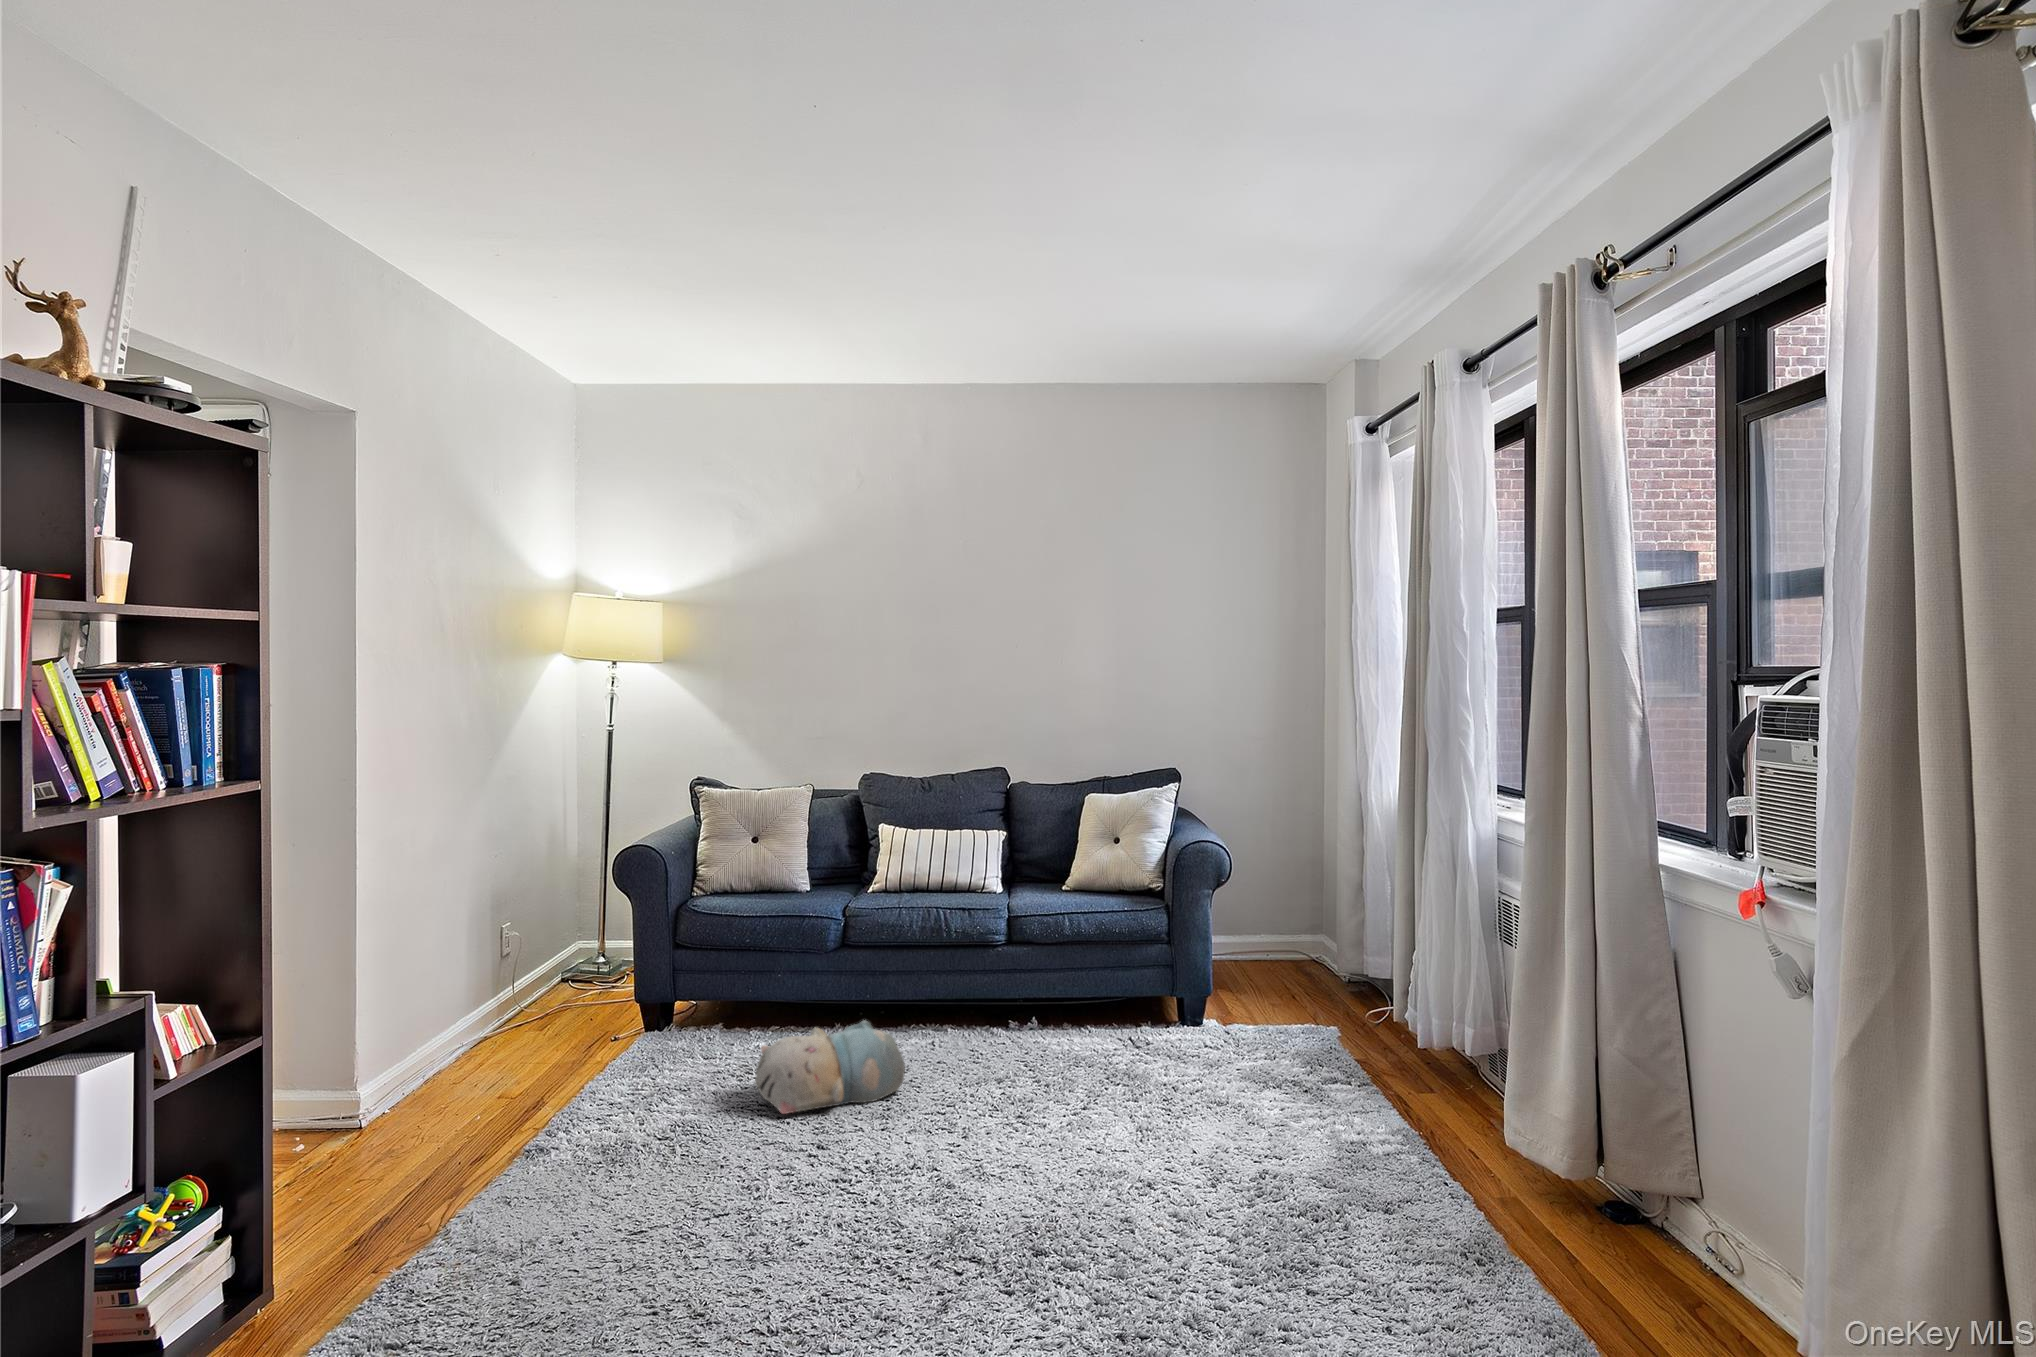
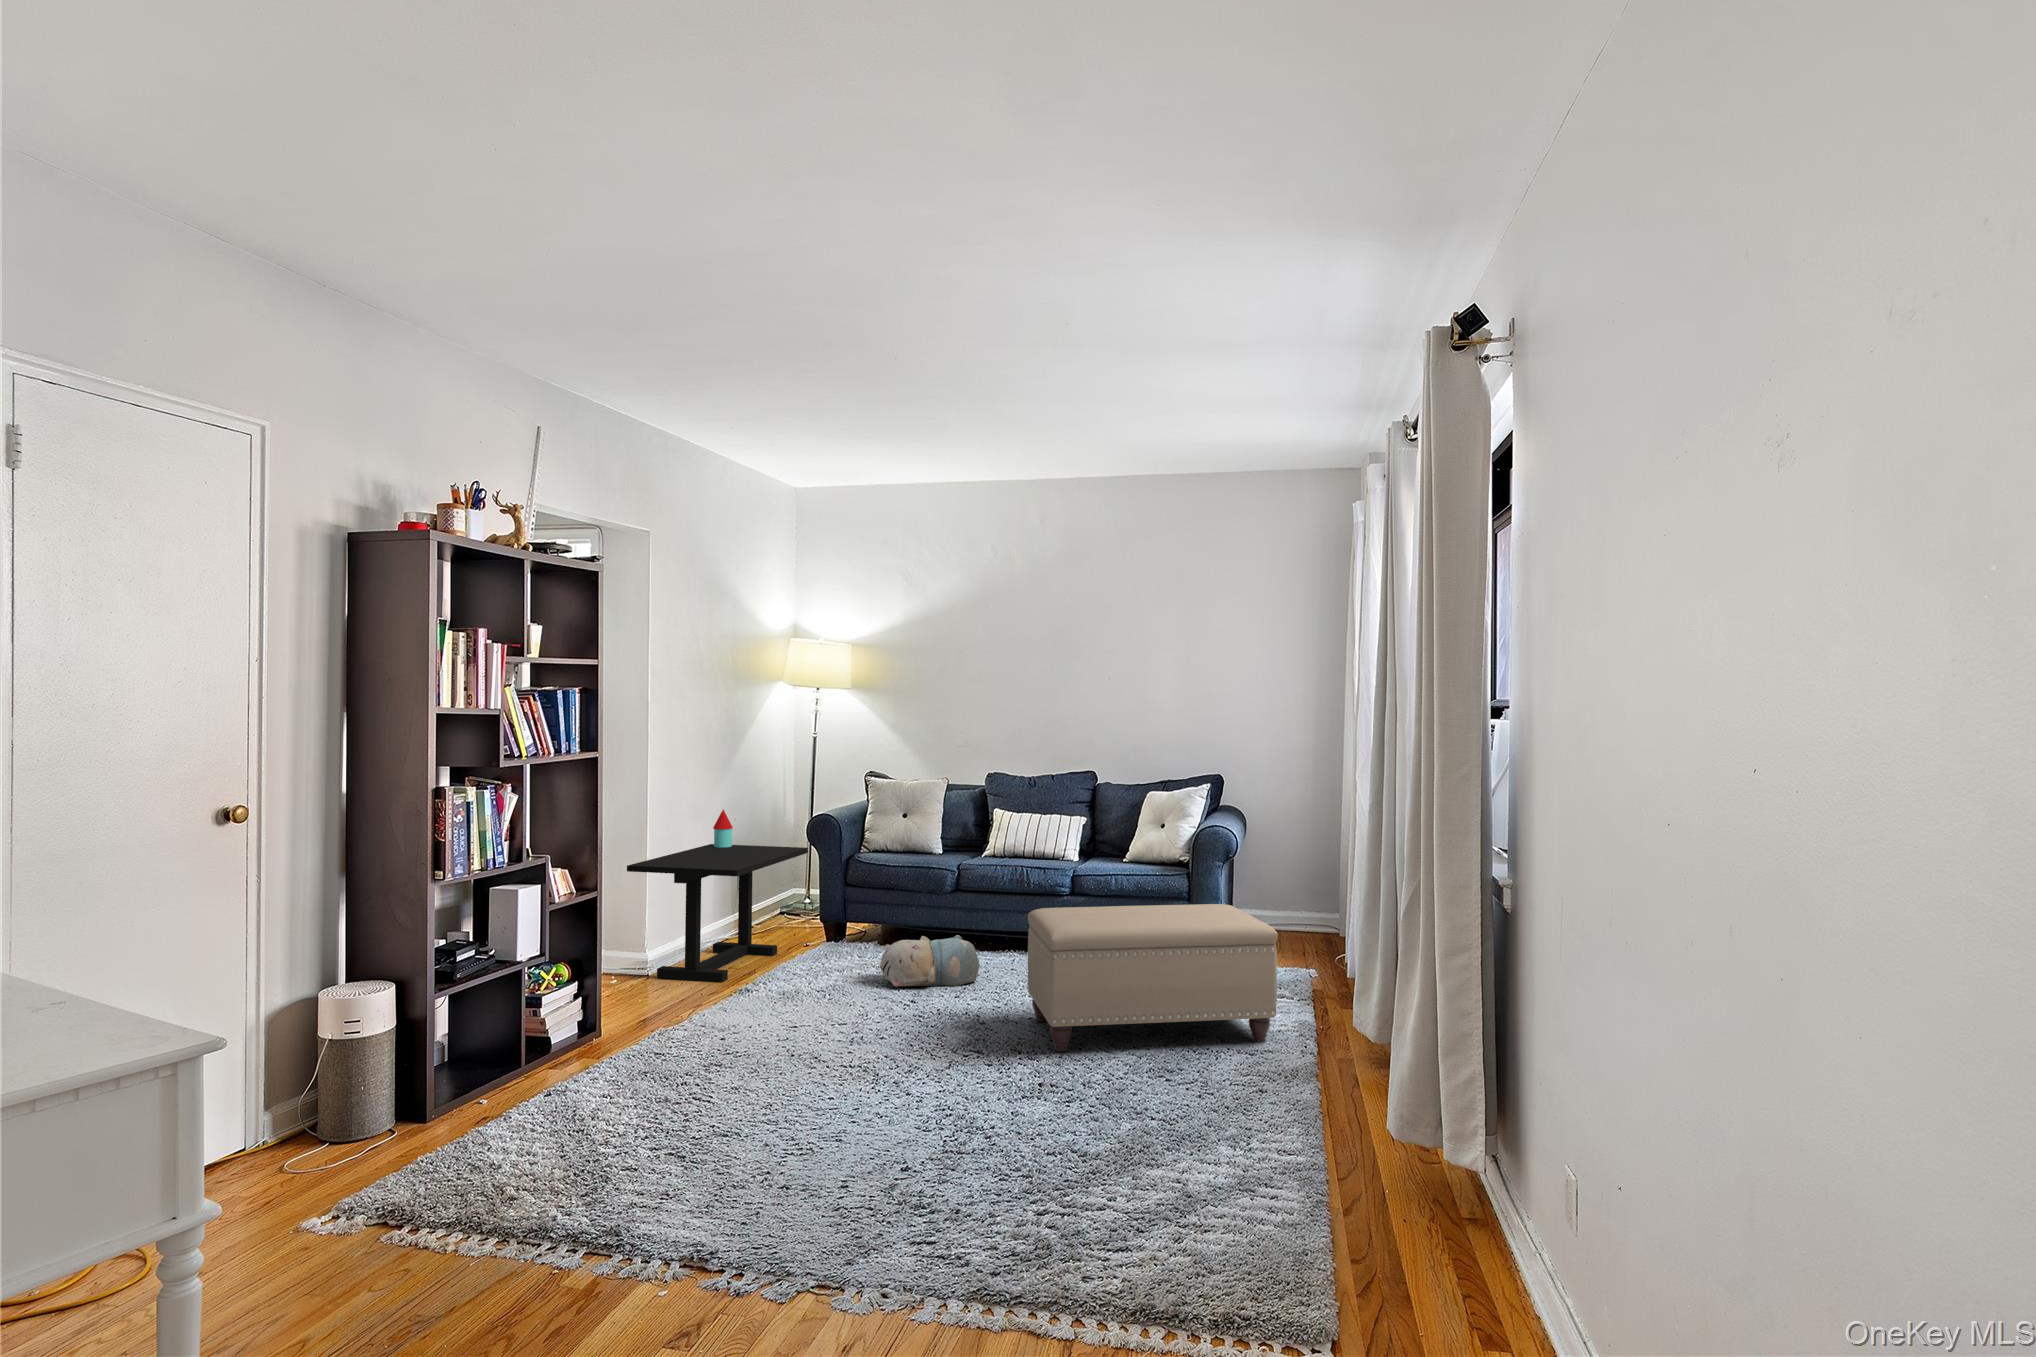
side table: none [323,845,621,1130] -> present [627,809,808,982]
ottoman: none [1012,967,1398,1240] -> present [1028,904,1278,1052]

